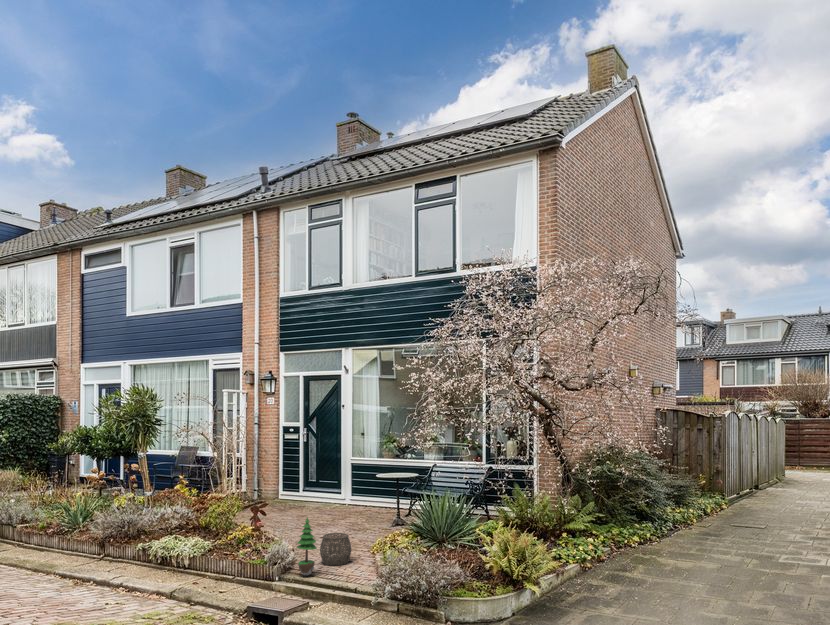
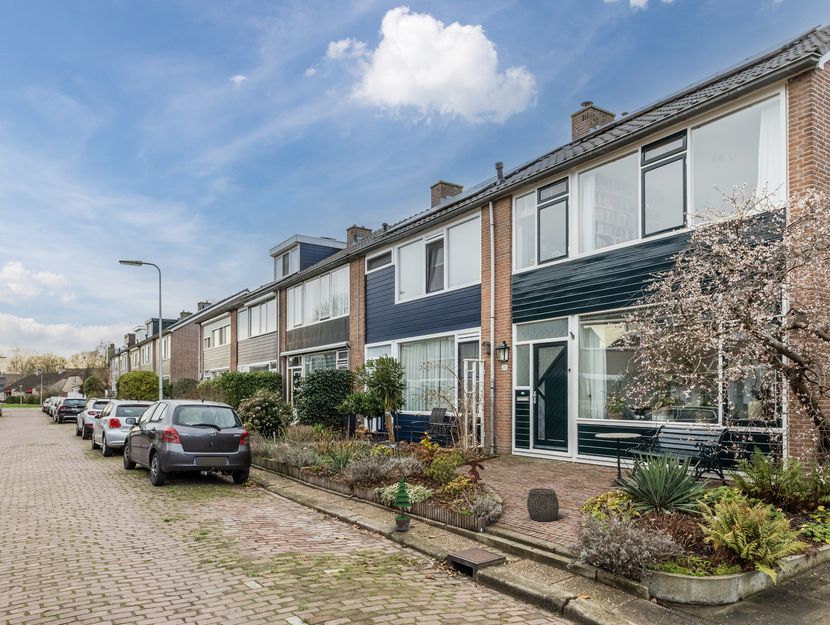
potted tree: present [297,518,317,576] -> present [393,477,412,531]

